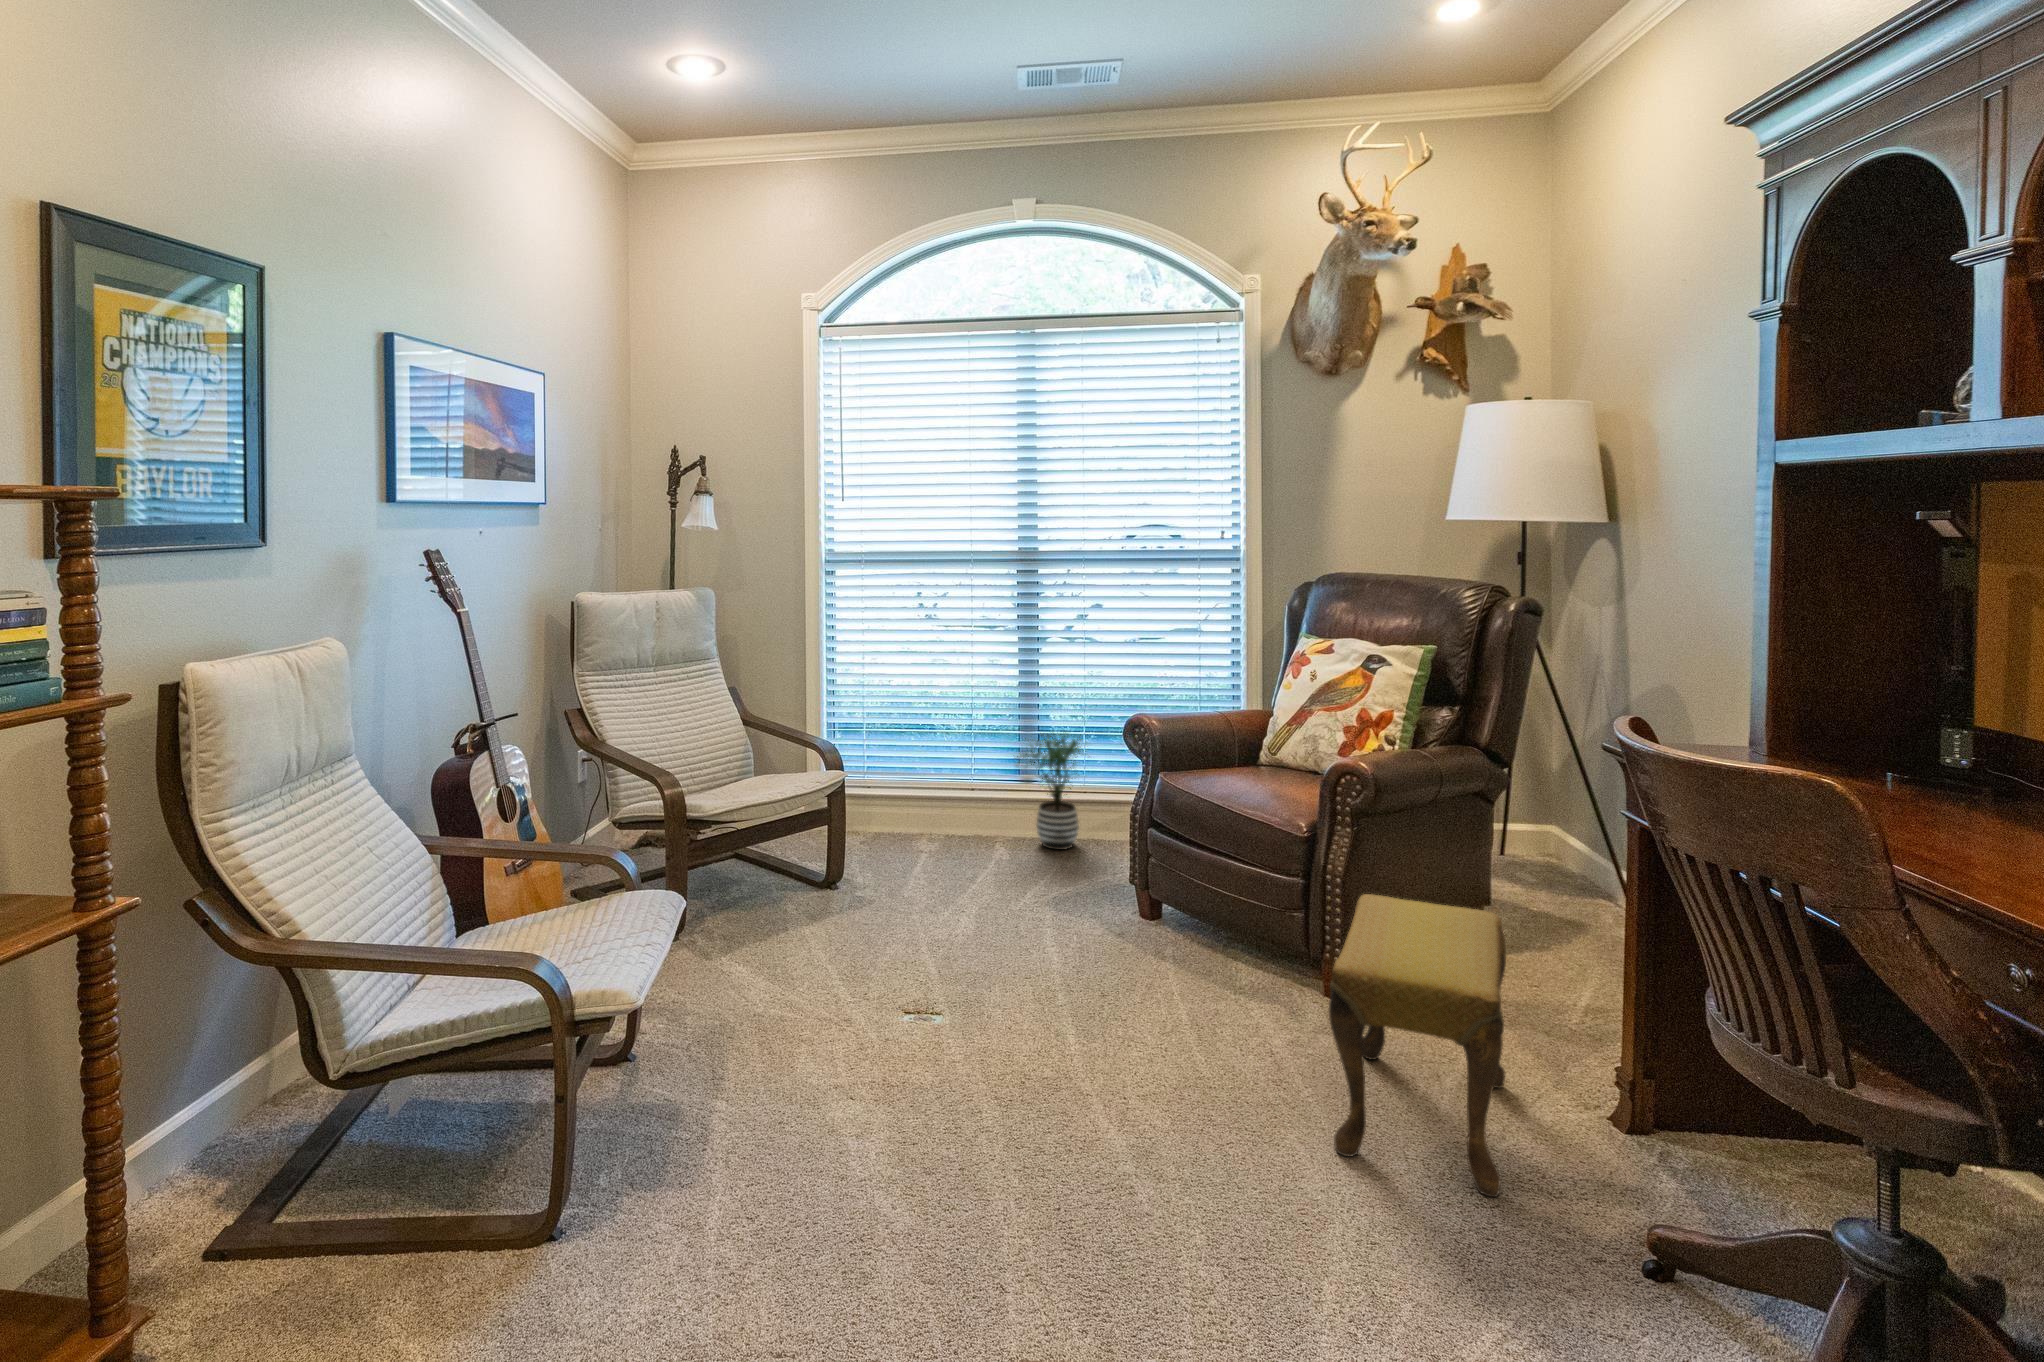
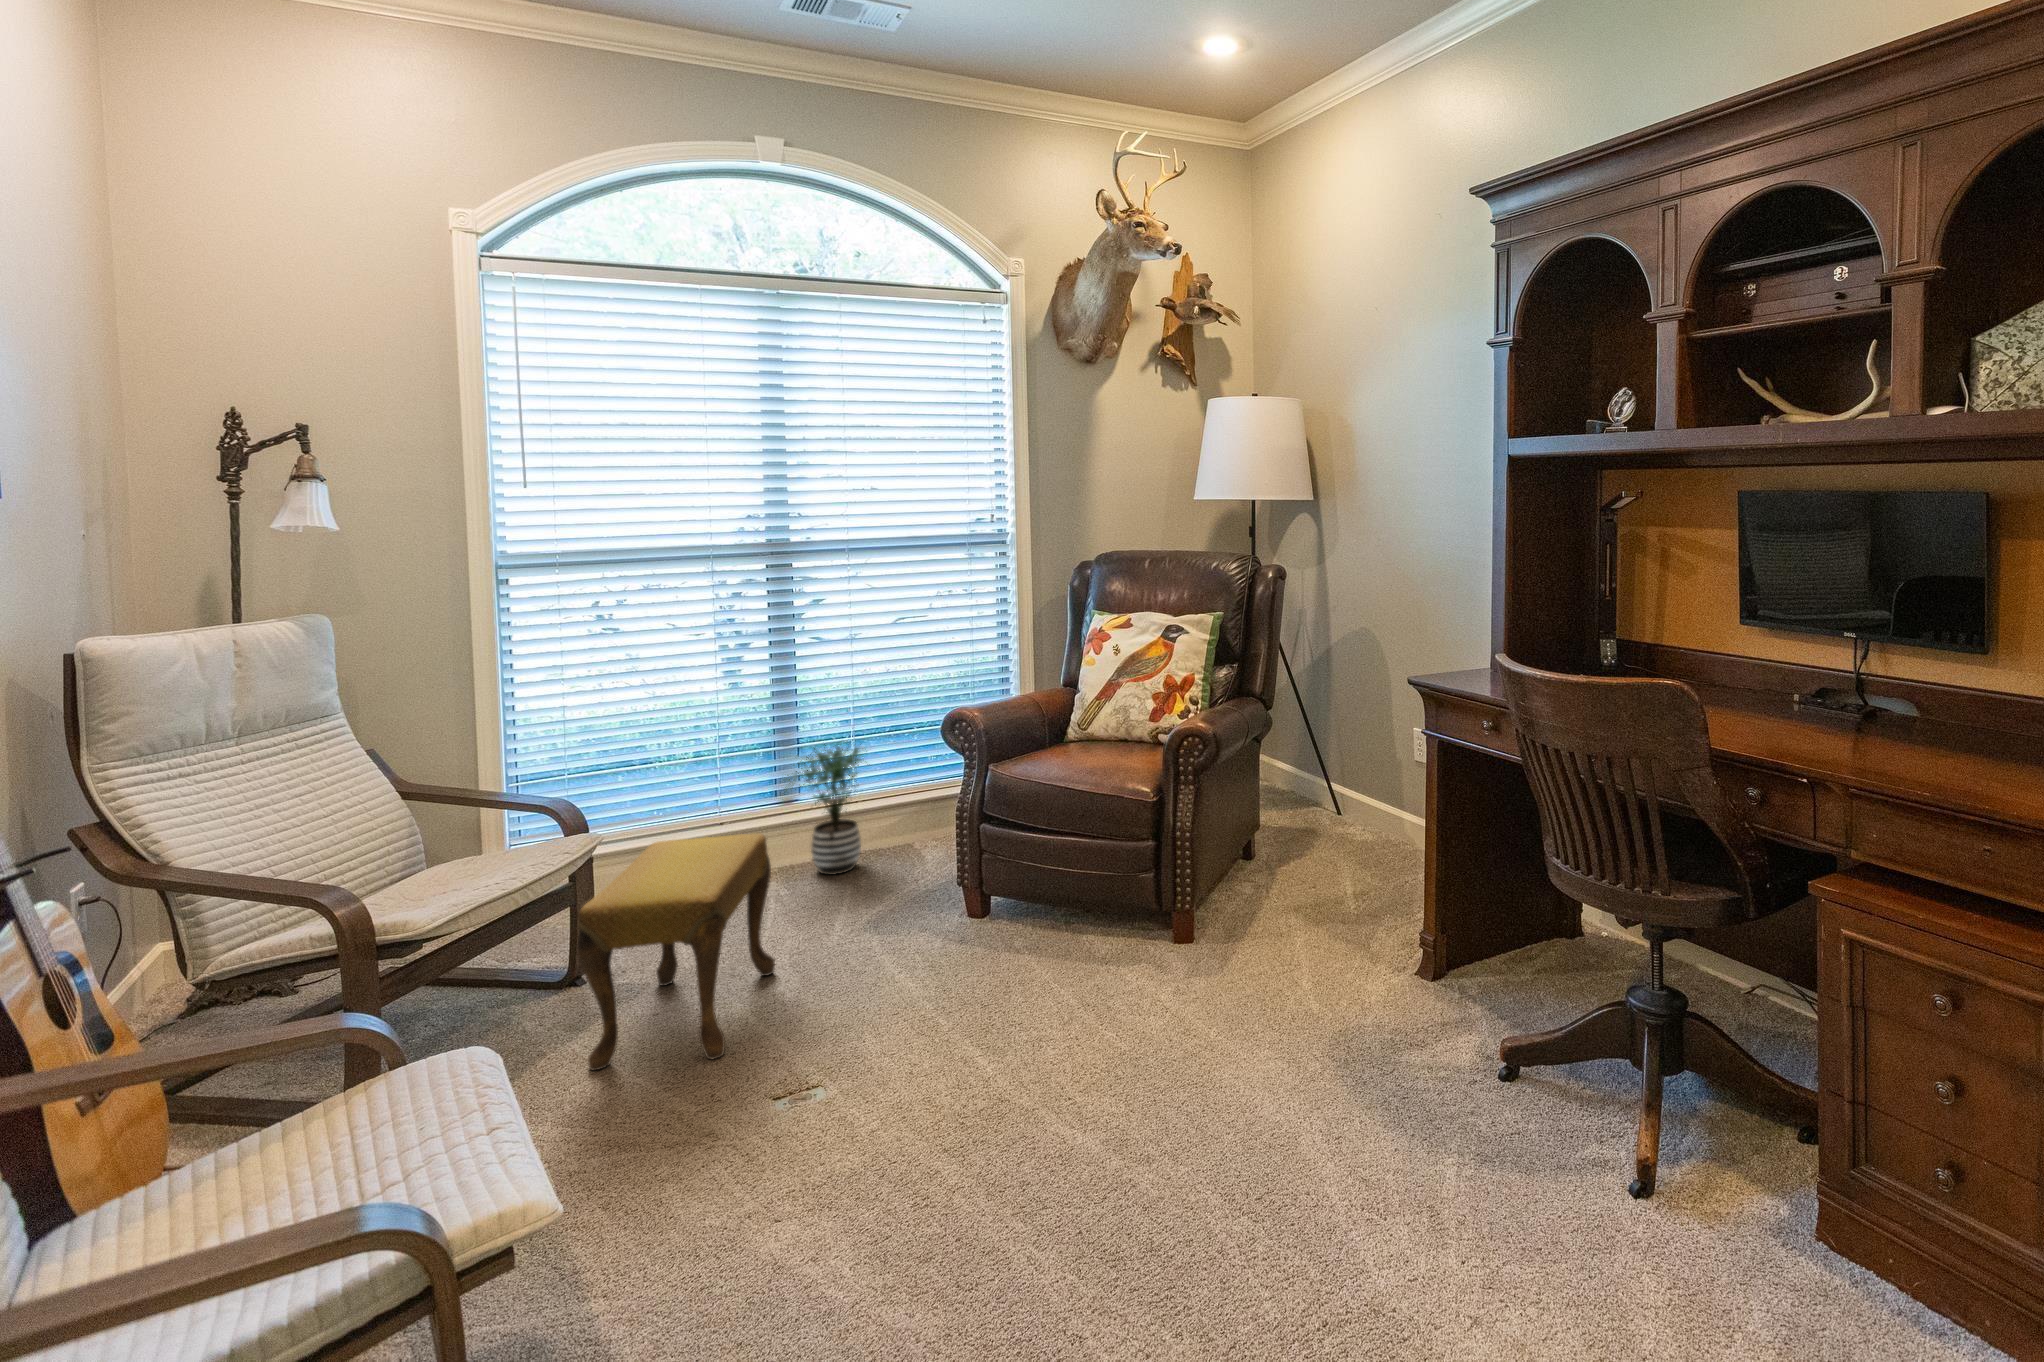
footstool: present [1329,894,1506,1197] -> present [577,833,775,1070]

